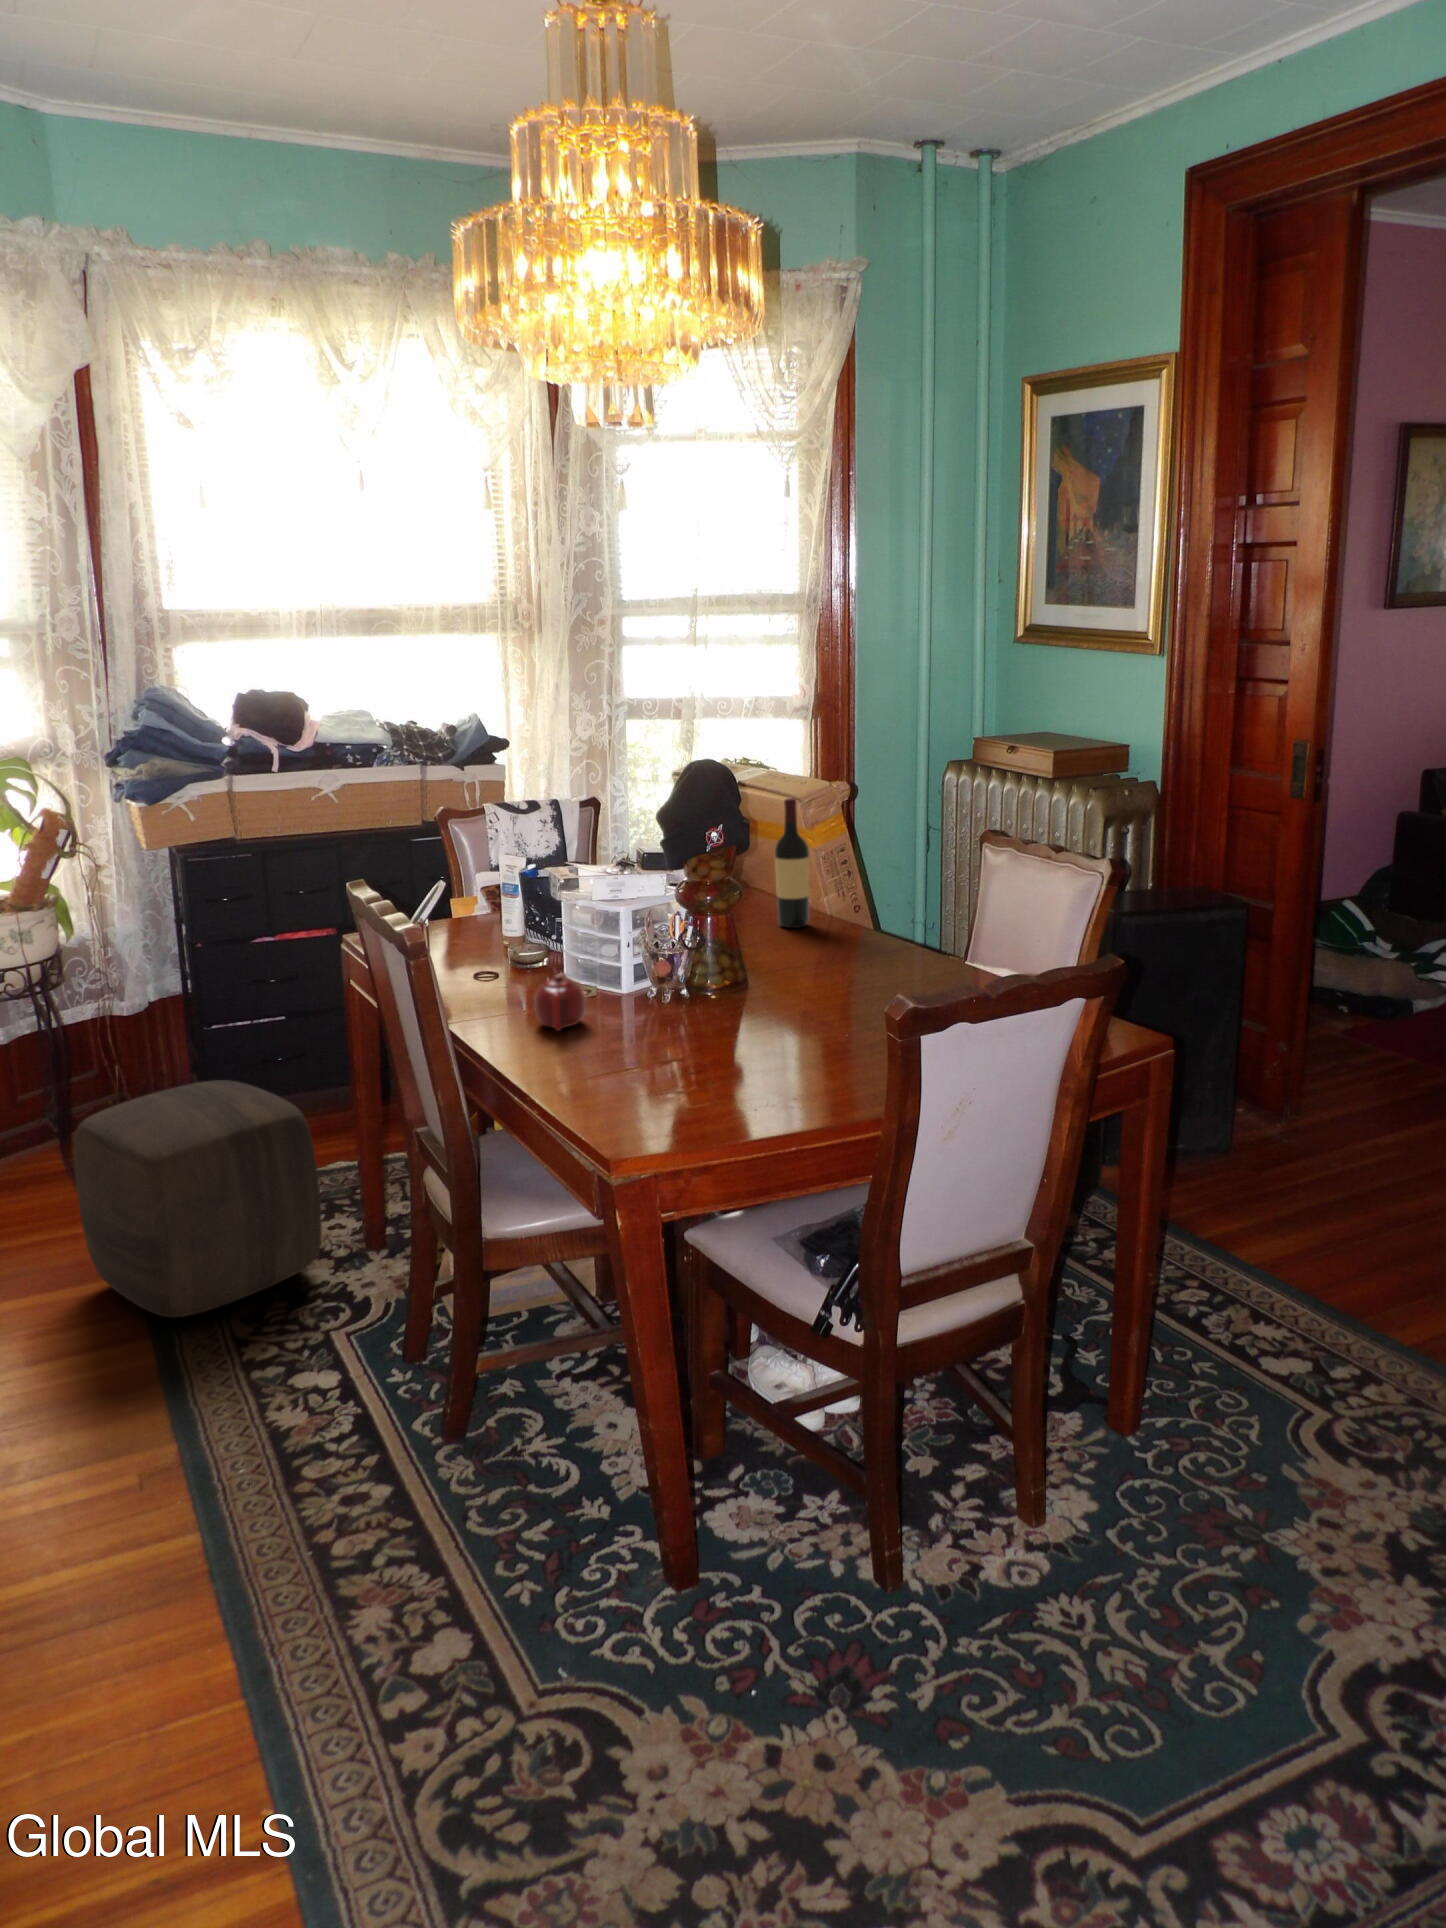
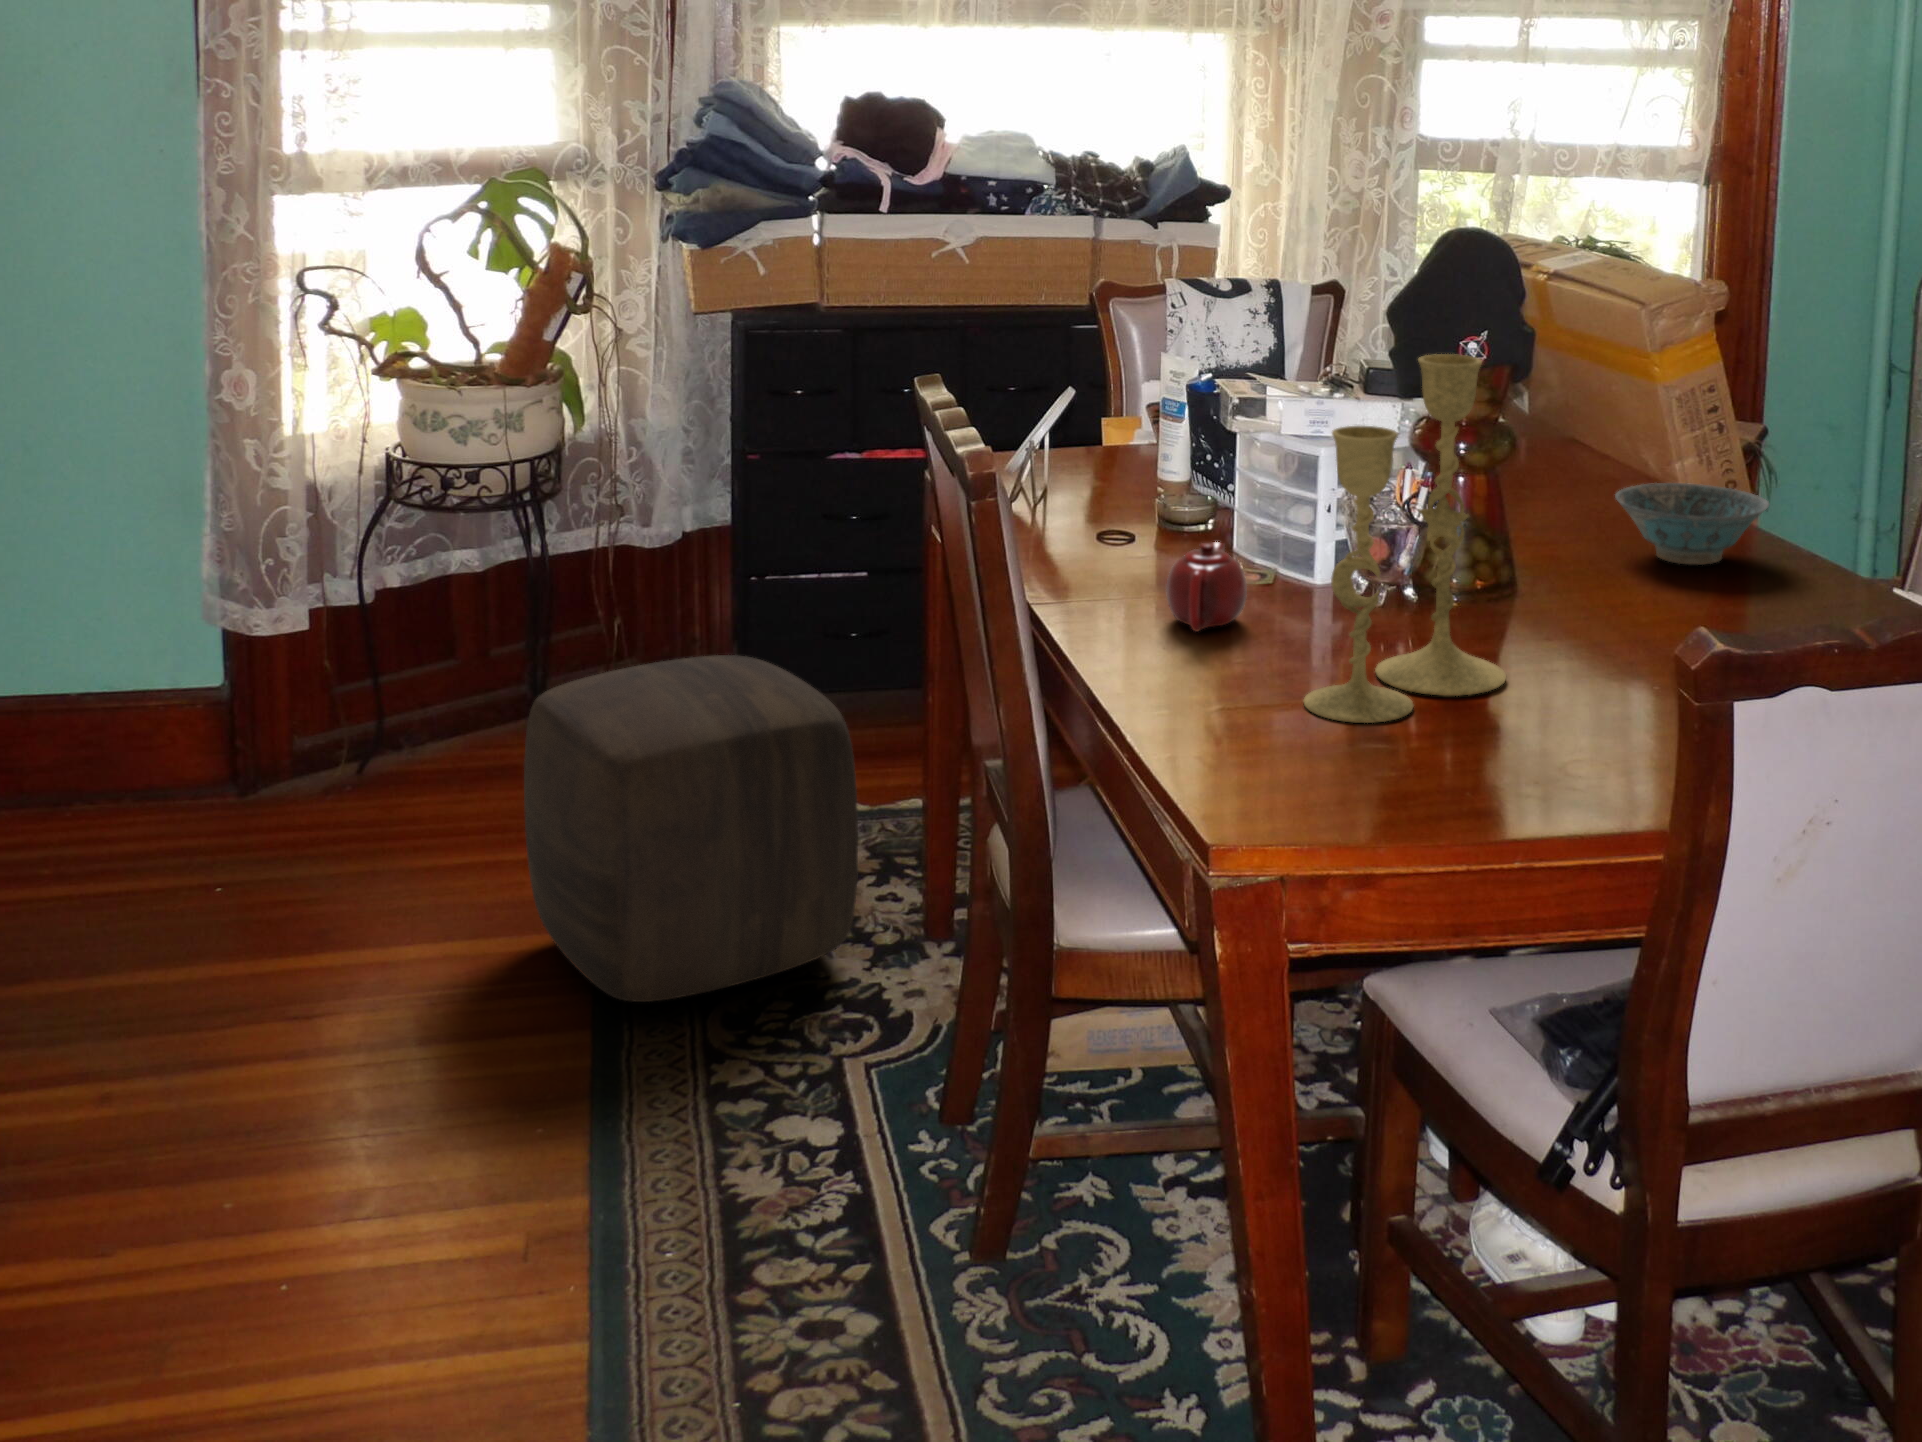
wine bottle: present [775,798,809,928] -> none [1595,300,1652,508]
candlestick: none [637,843,756,1077] -> present [1304,354,1506,723]
ceramic bowl: none [797,909,889,959] -> present [1615,483,1769,565]

